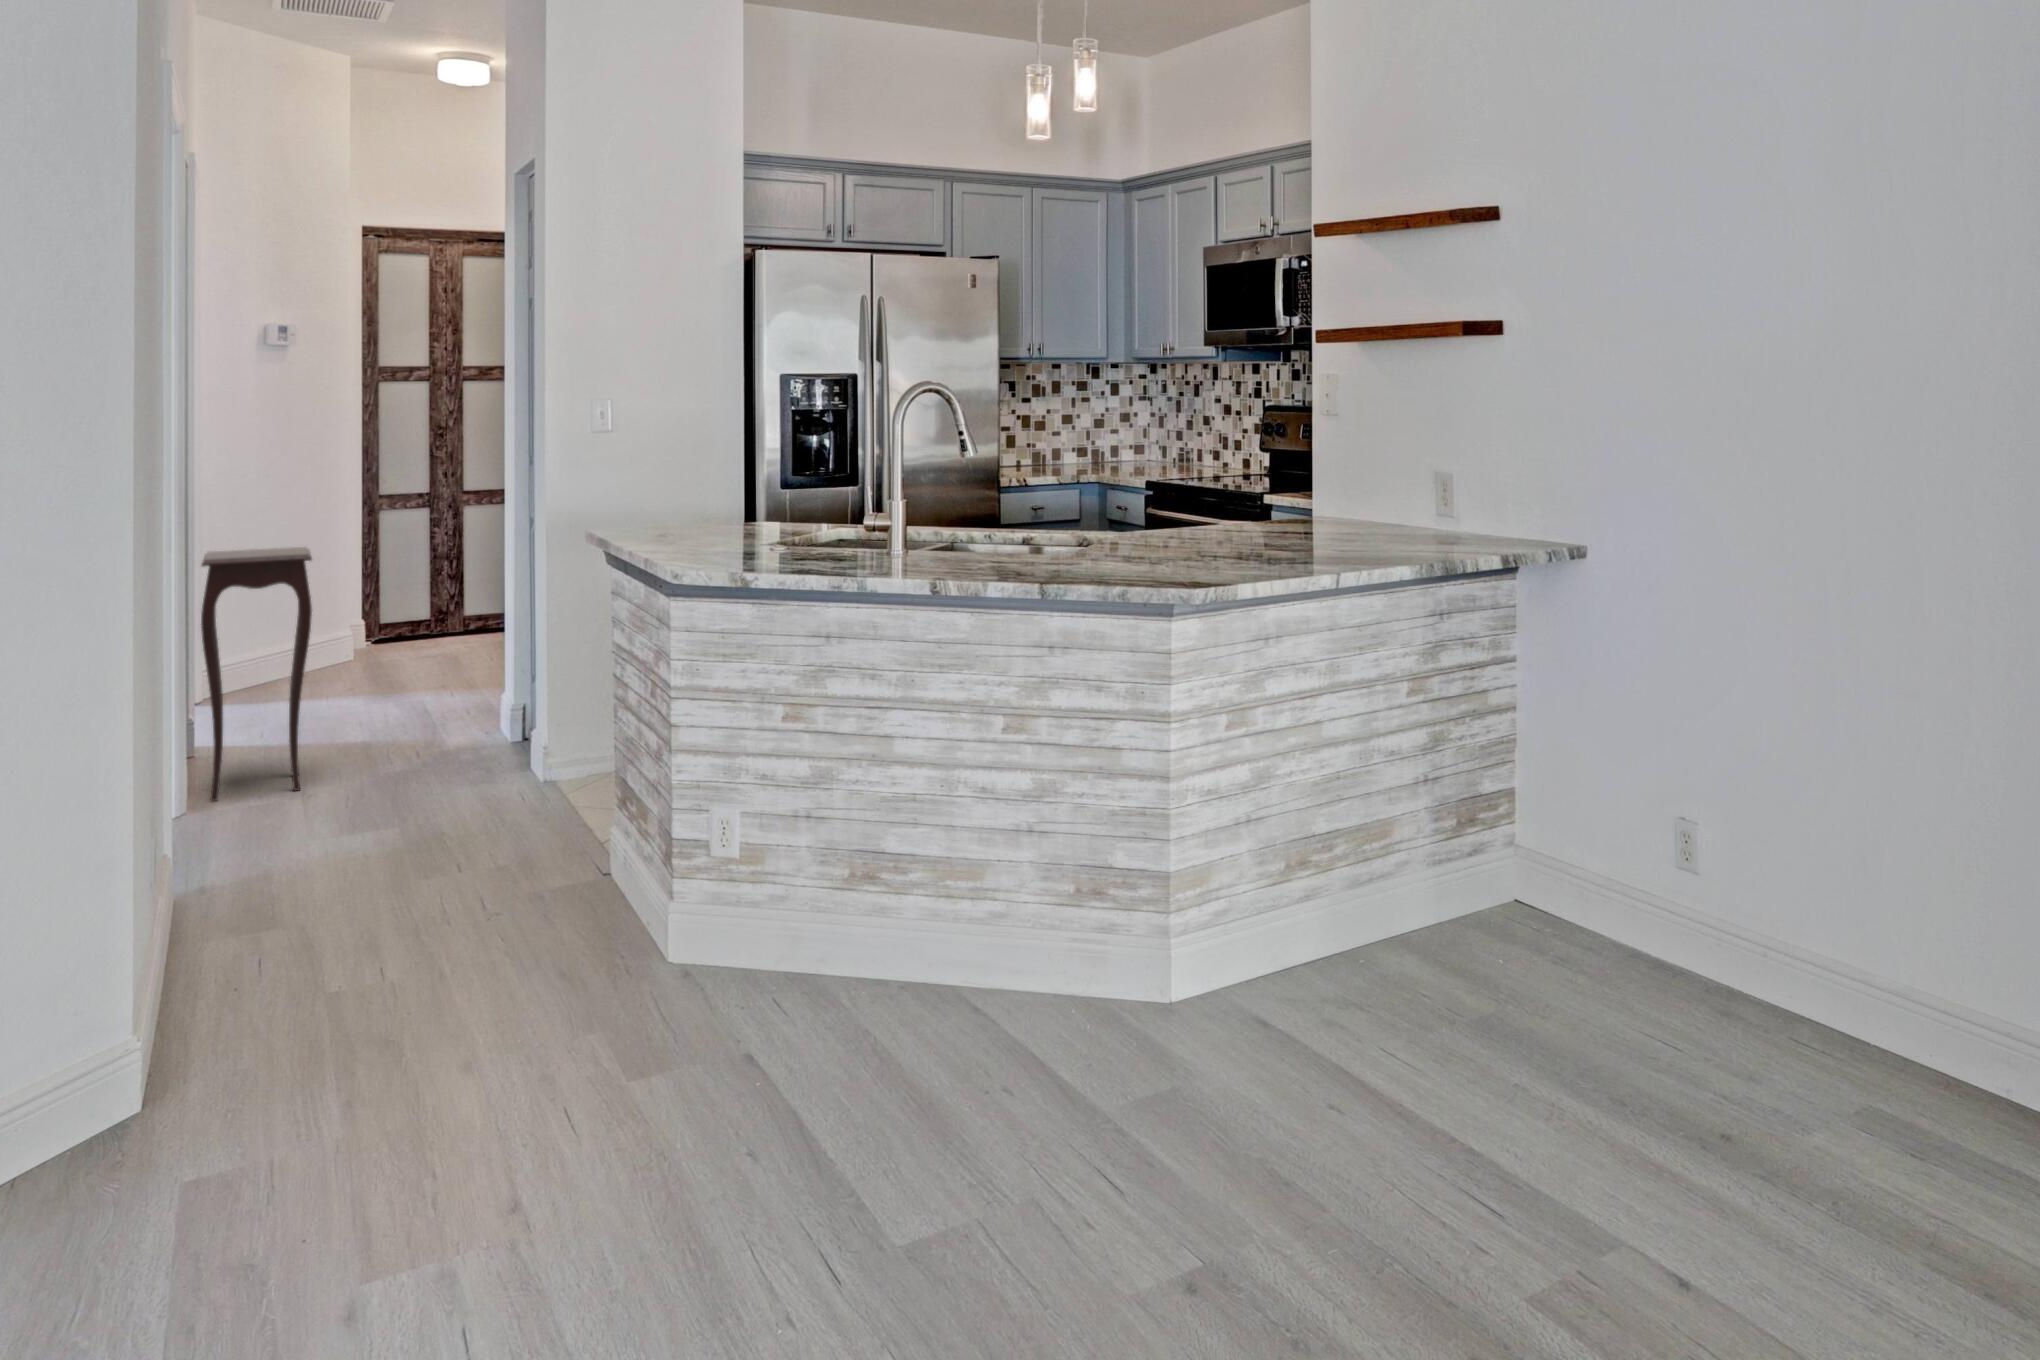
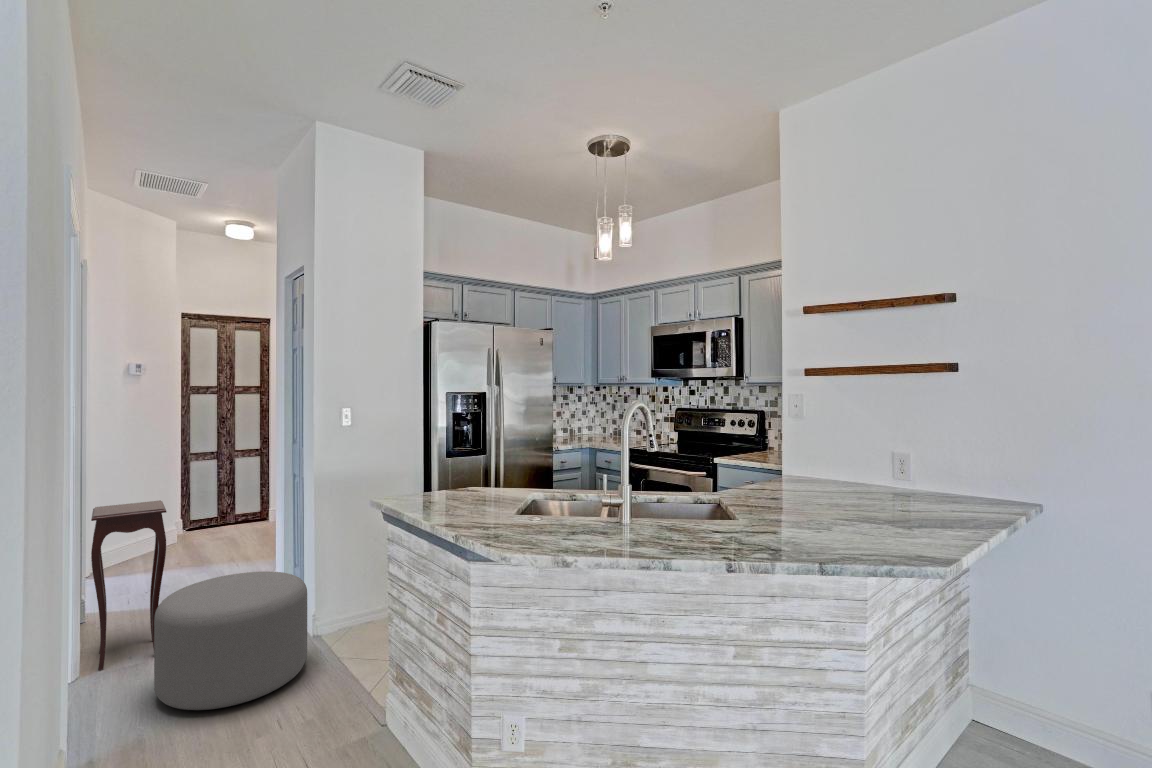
ottoman: none [287,659,519,839] -> present [154,571,307,710]

